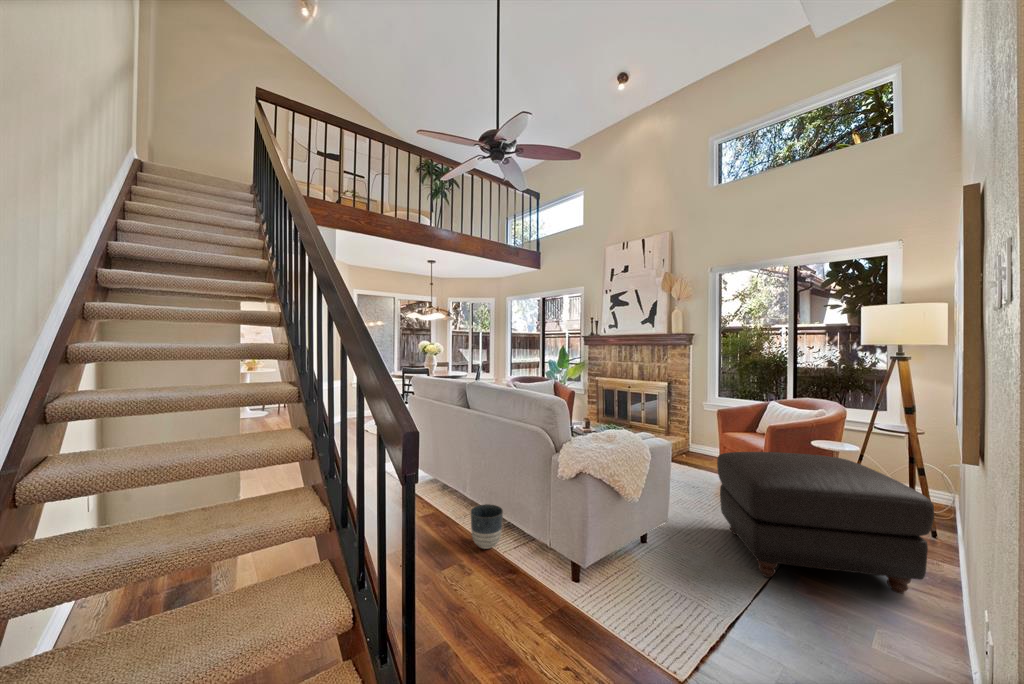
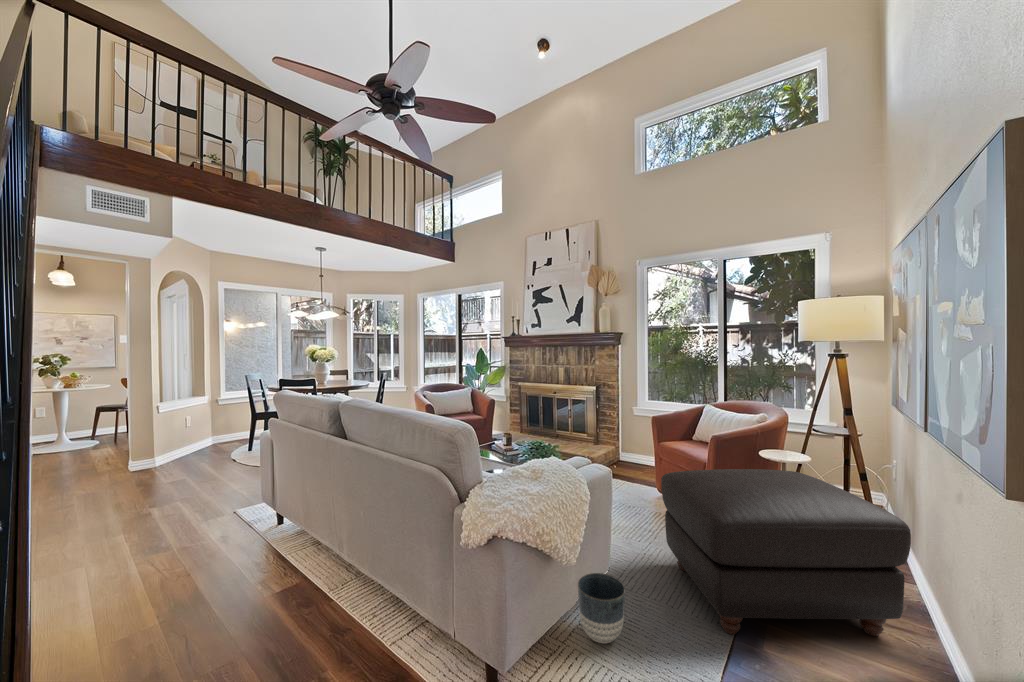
planter: present [471,504,503,549] -> present [578,573,625,643]

